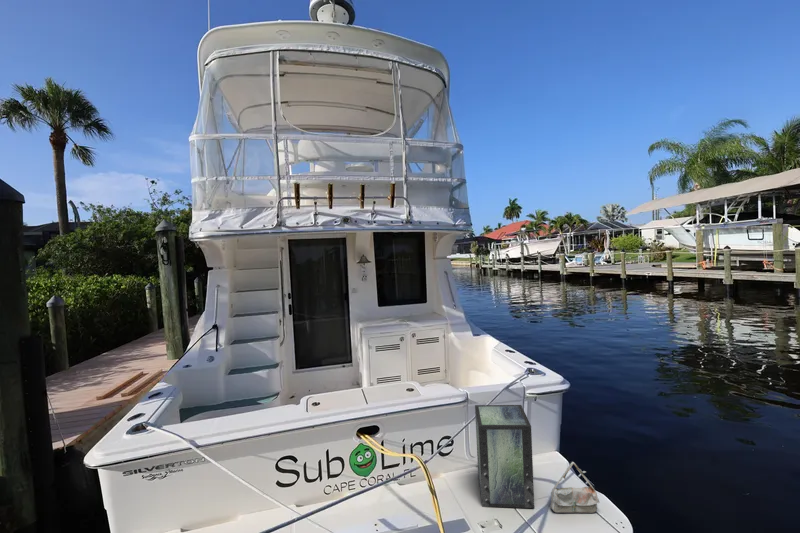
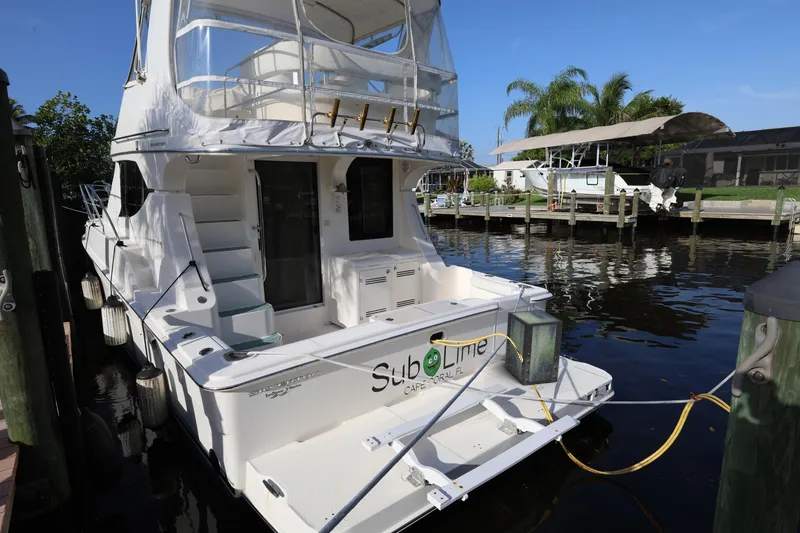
bag: present [551,462,599,513] -> none [568,345,599,381]

